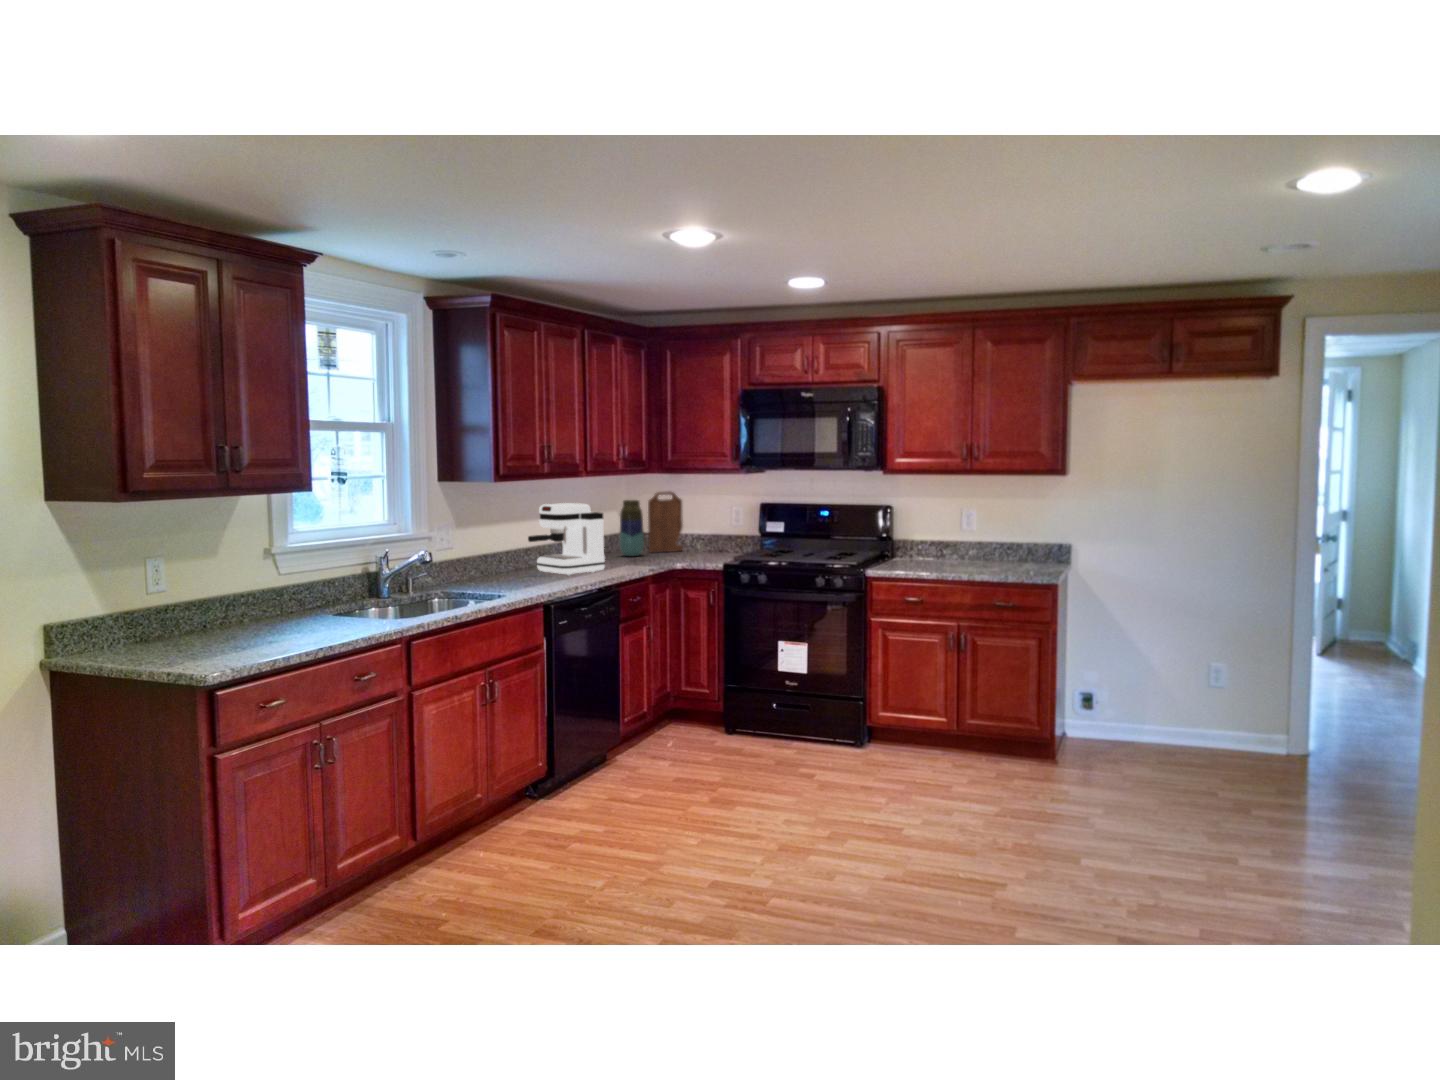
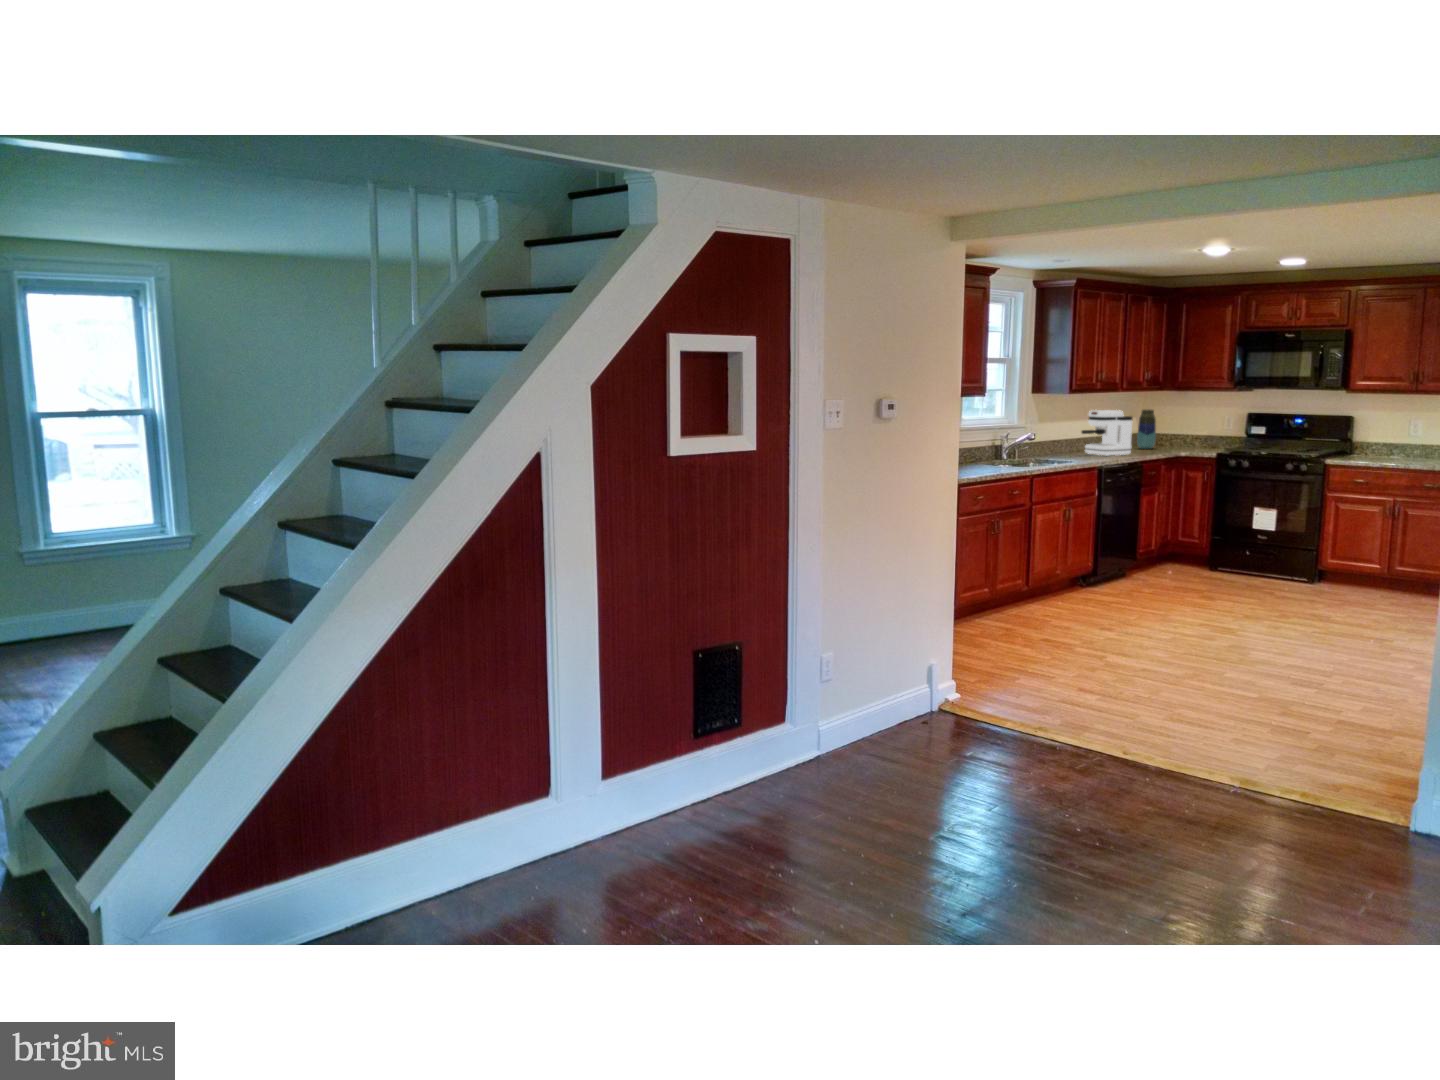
cutting board: present [648,492,683,552] -> none [1158,404,1186,447]

